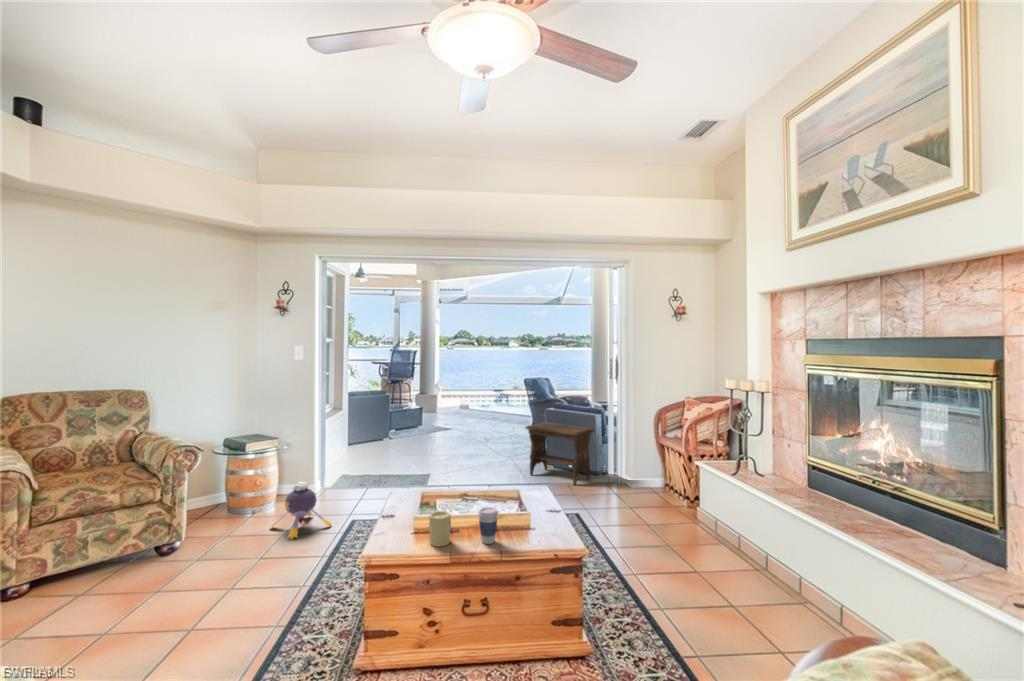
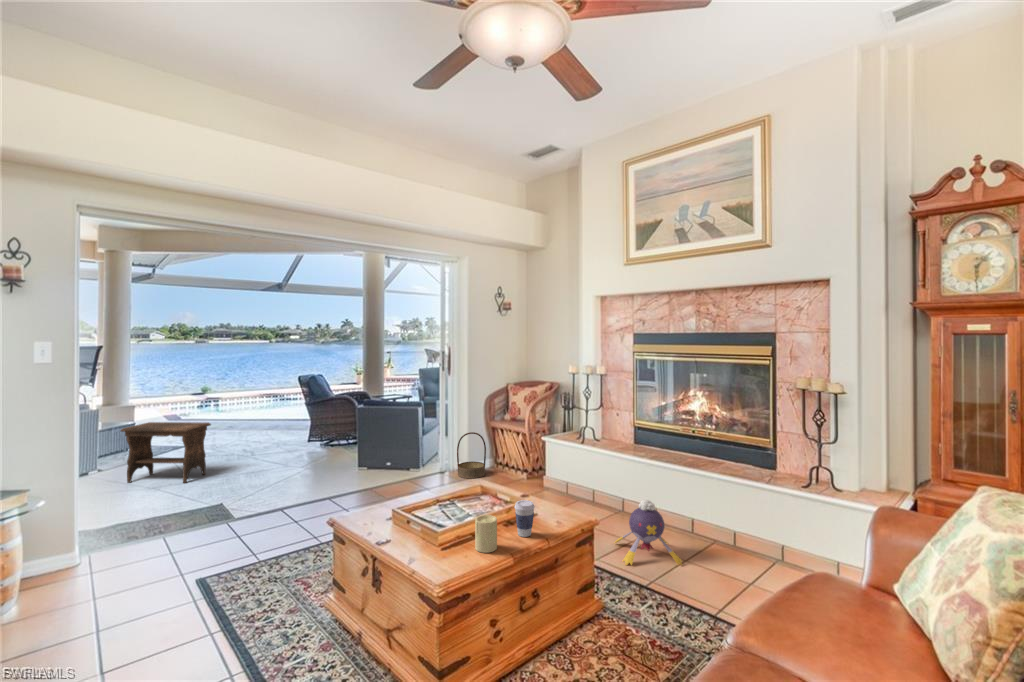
footstool: present [526,422,594,485] -> present [121,422,211,483]
basket: none [617,443,648,491] -> present [457,432,486,478]
plush toy: present [270,482,331,540] -> present [614,500,682,565]

